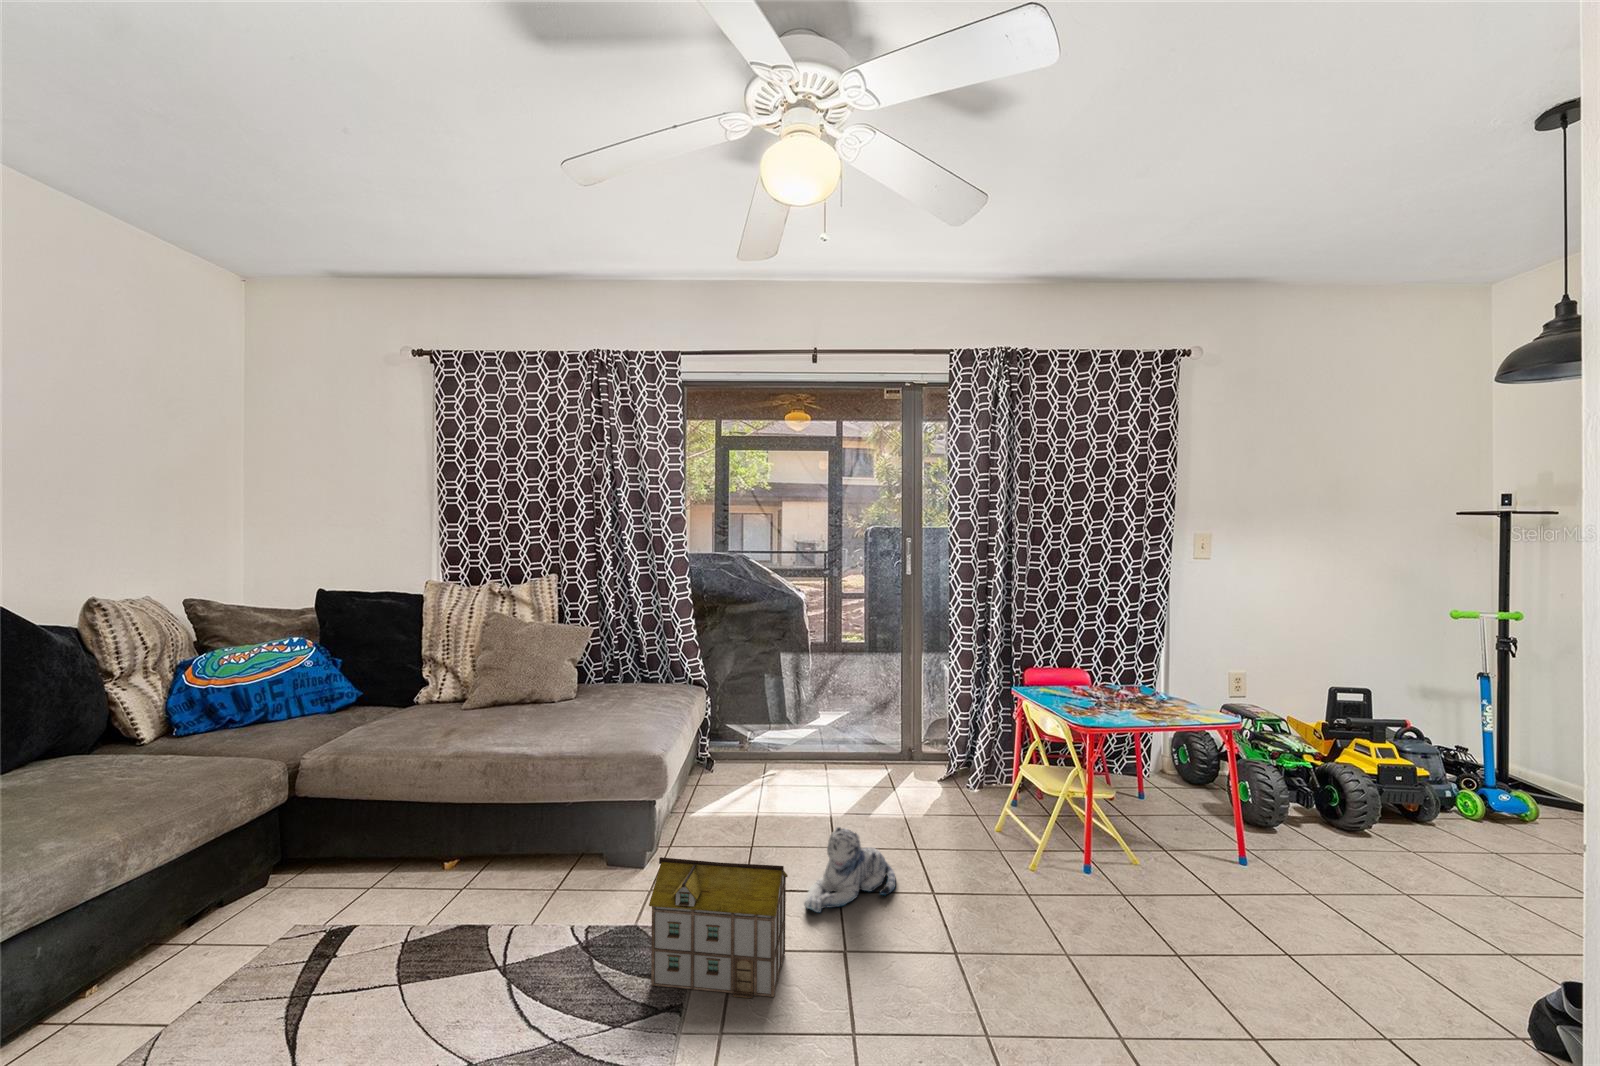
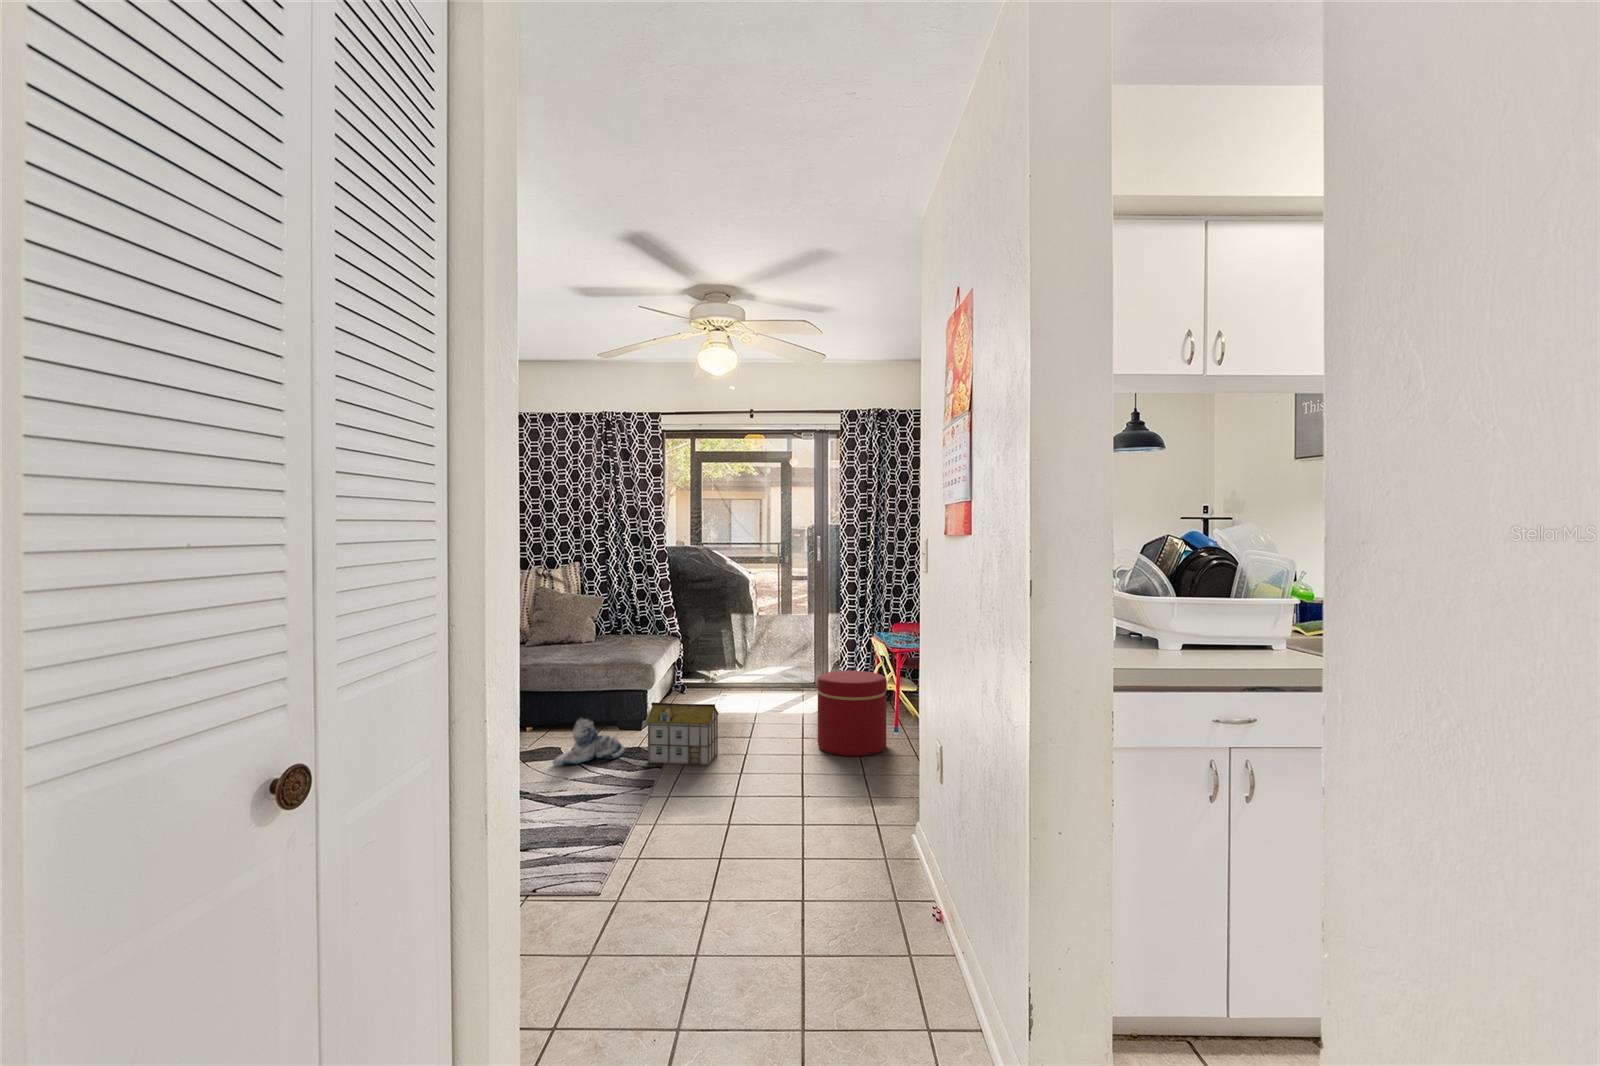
ottoman: none [965,778,1101,965] -> present [817,671,887,756]
plush toy: present [804,827,896,912] -> present [553,718,625,766]

